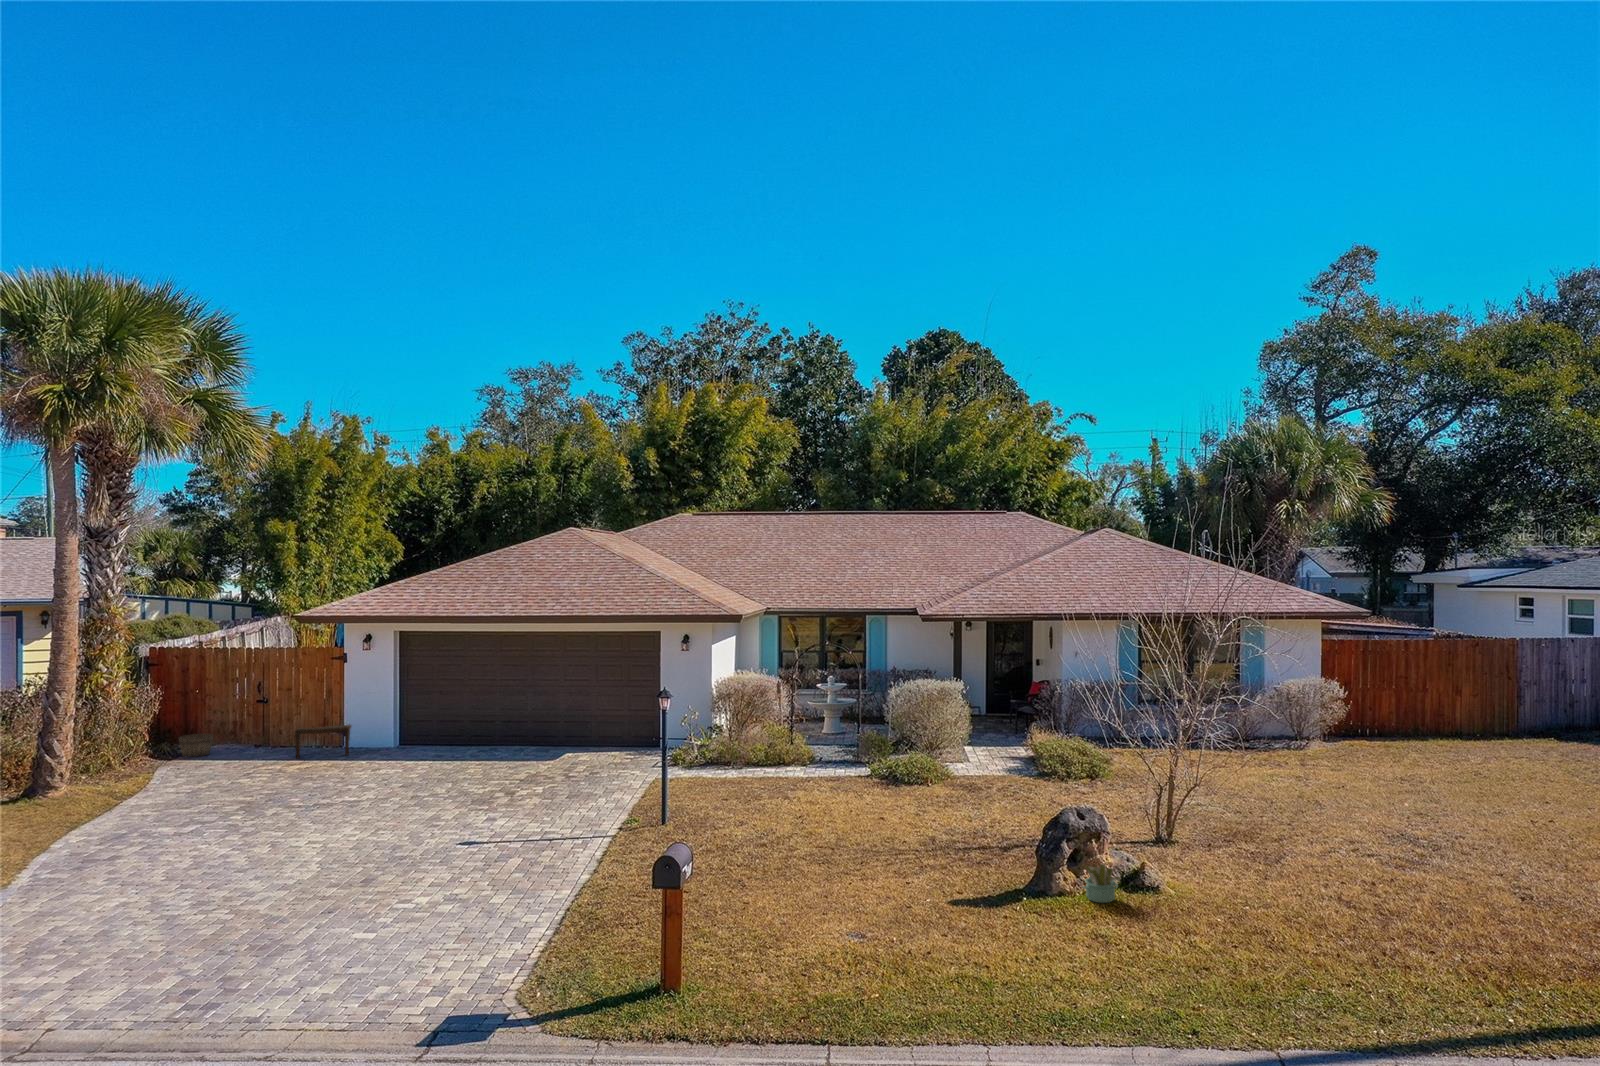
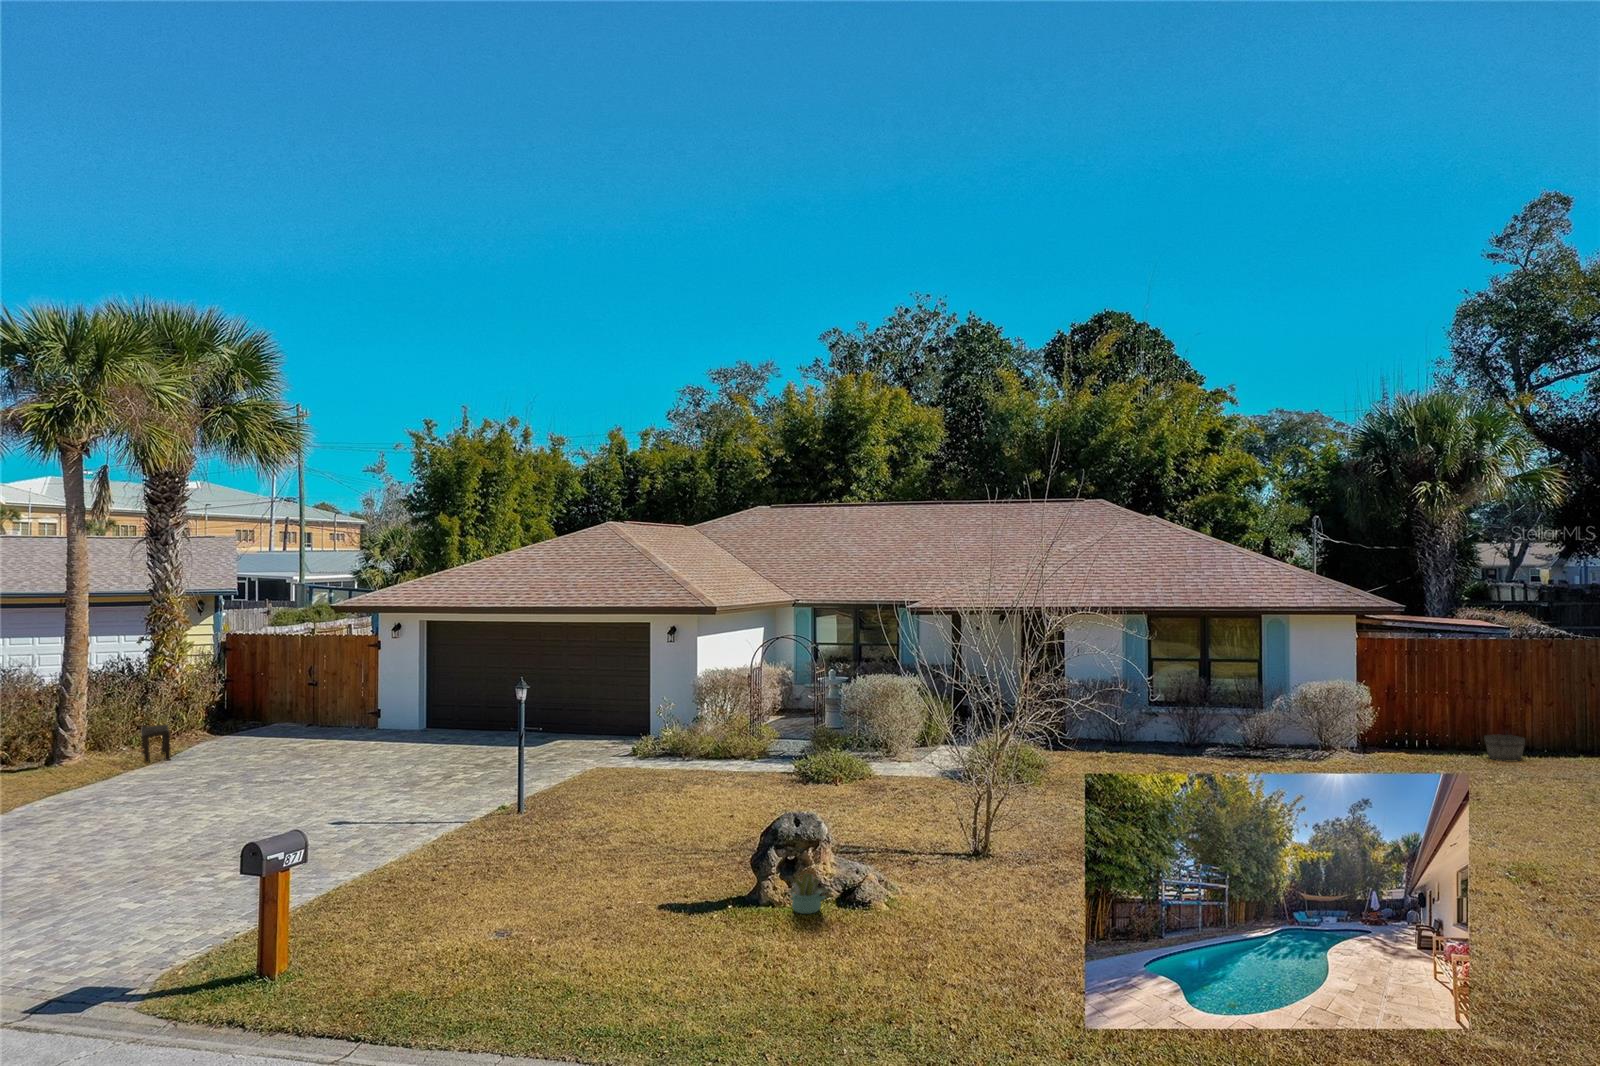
bench: present [295,725,351,759] -> present [141,725,171,763]
wooden bucket: present [179,733,213,757] -> present [1484,733,1525,762]

